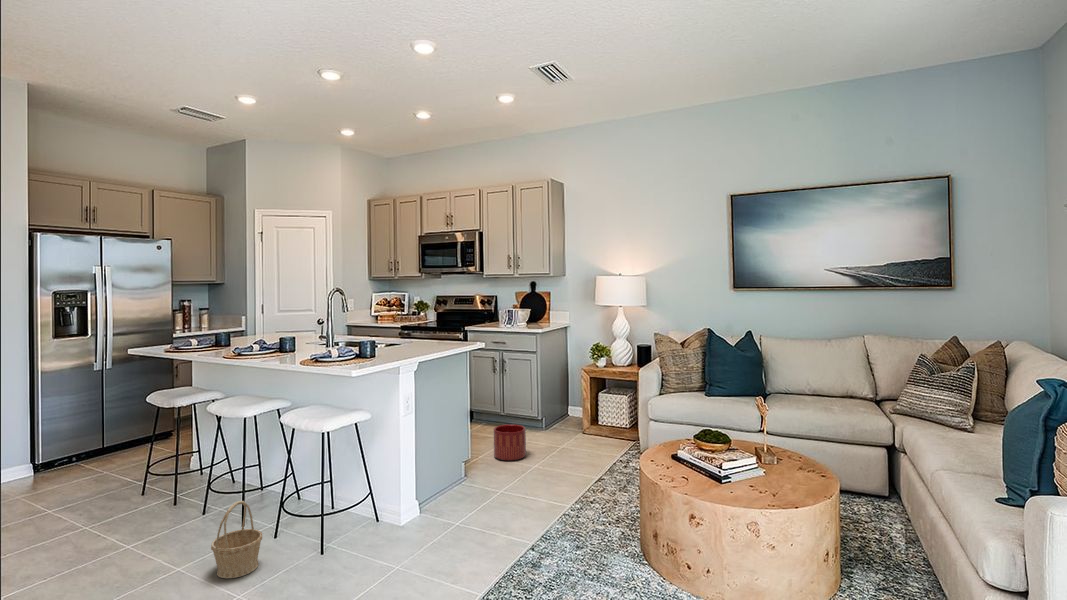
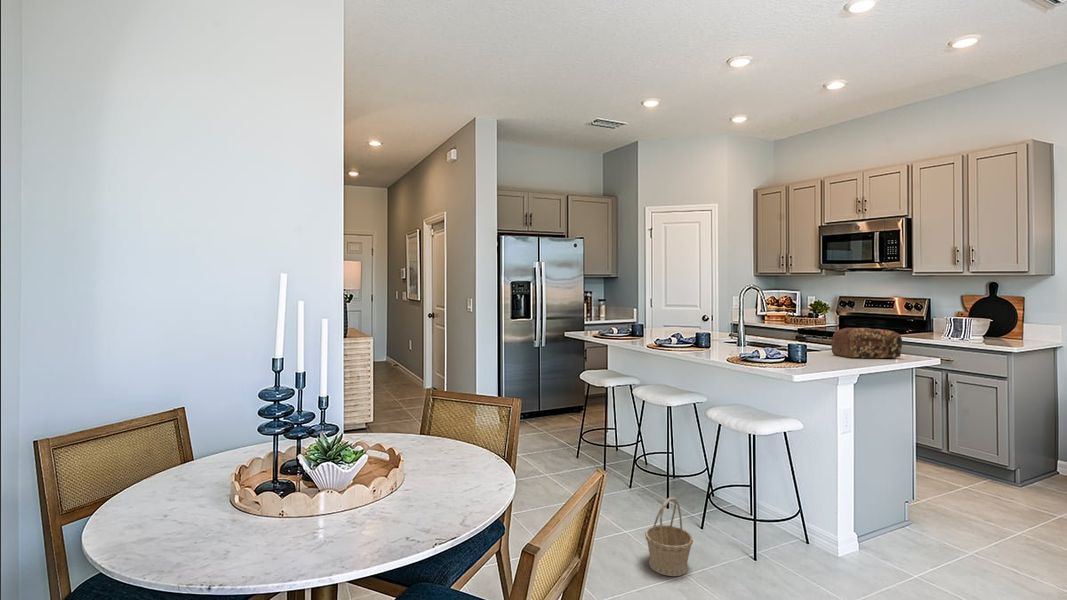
bread loaf: none [399,323,450,349] -> present [831,328,902,358]
planter: present [494,424,526,461] -> none [948,467,1005,520]

